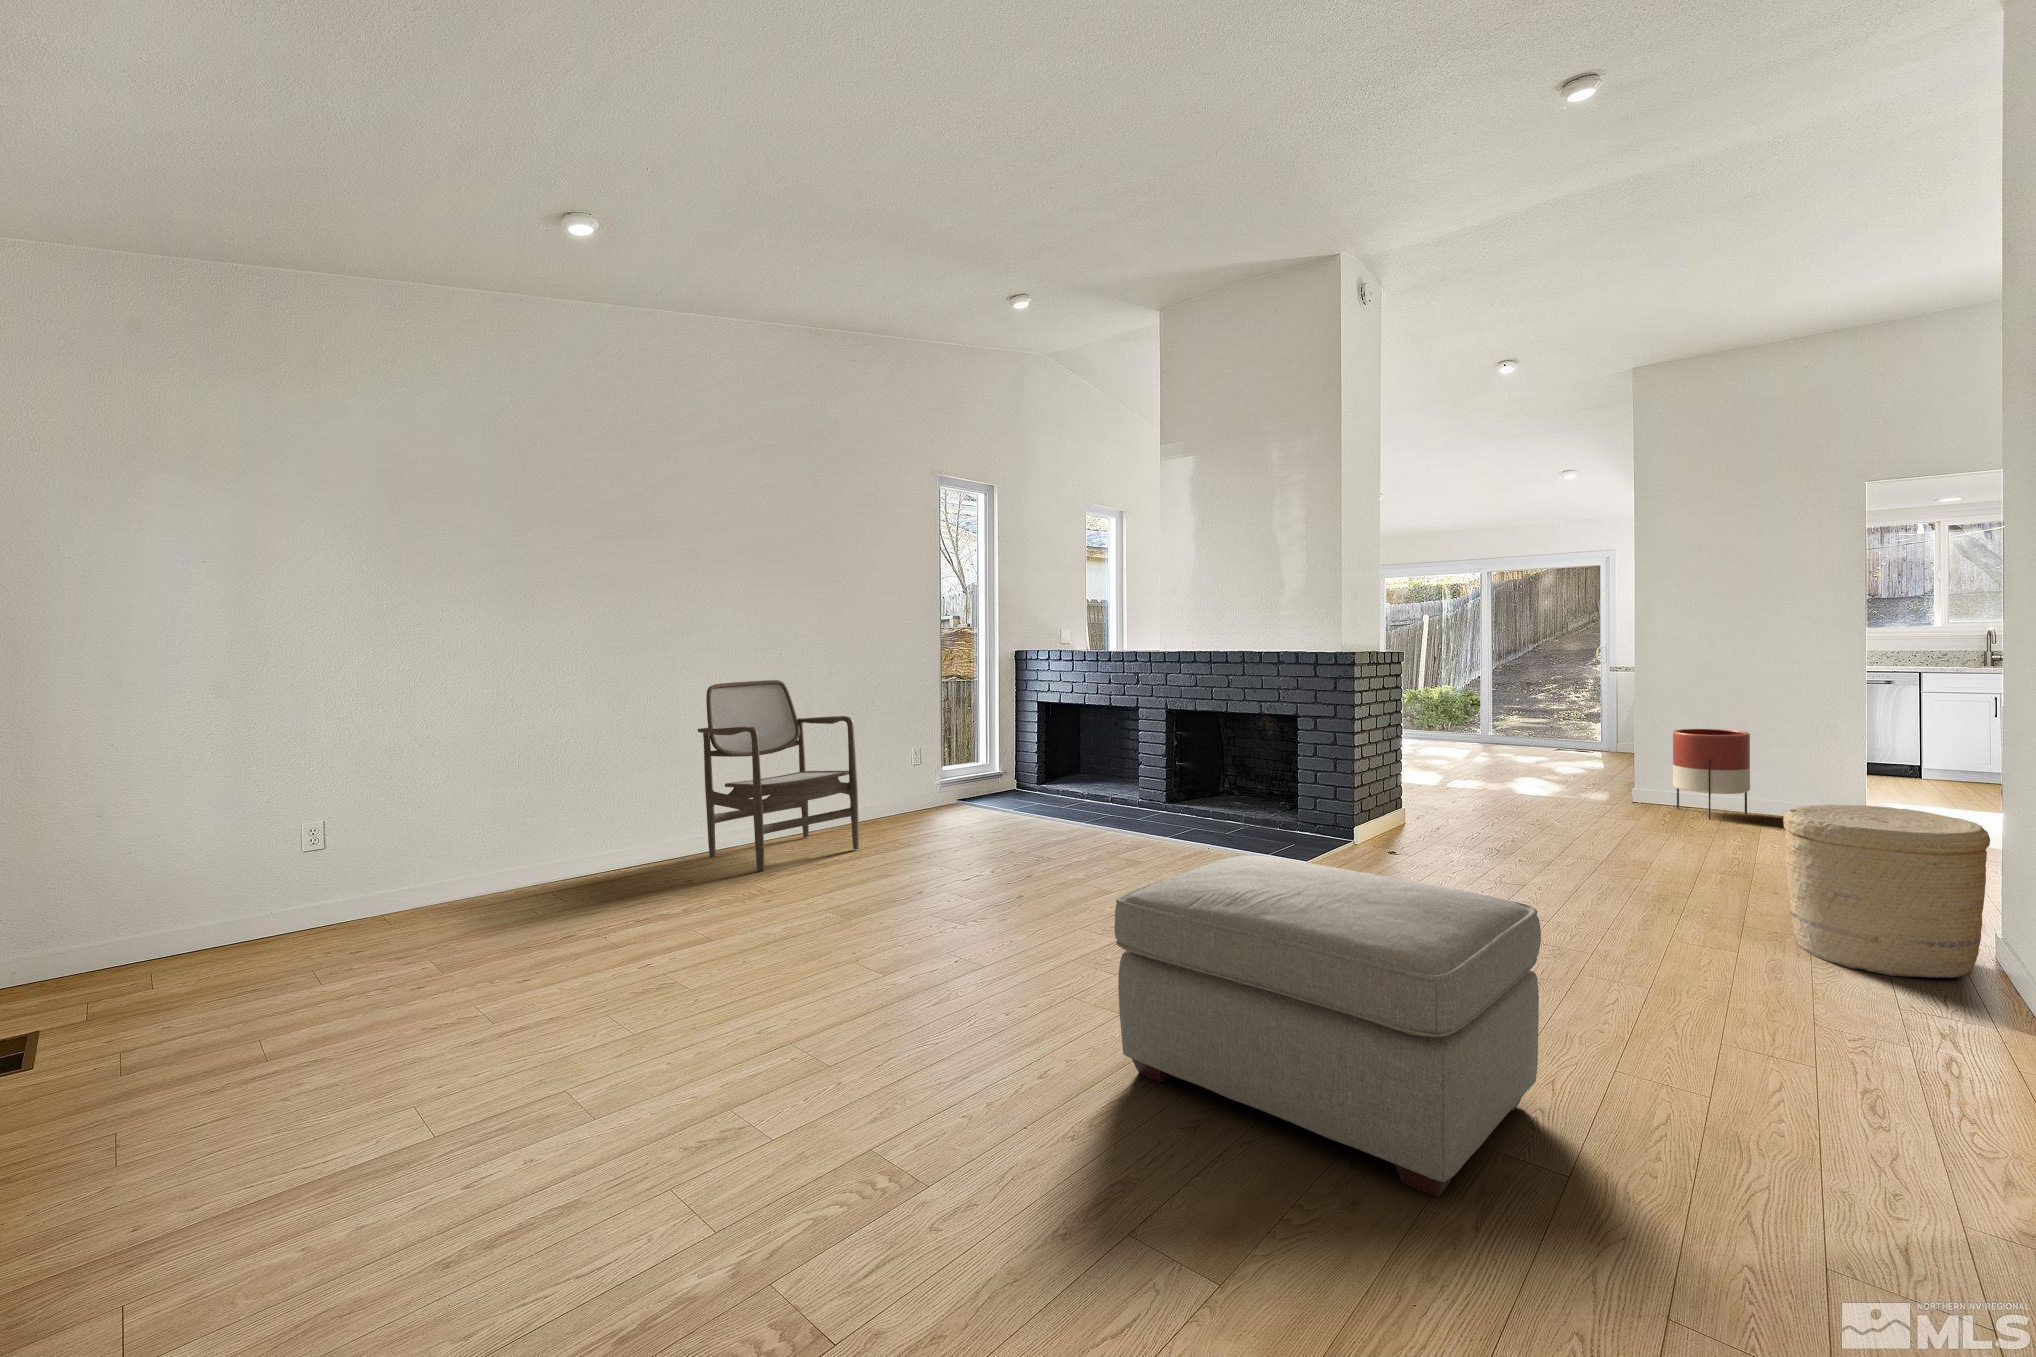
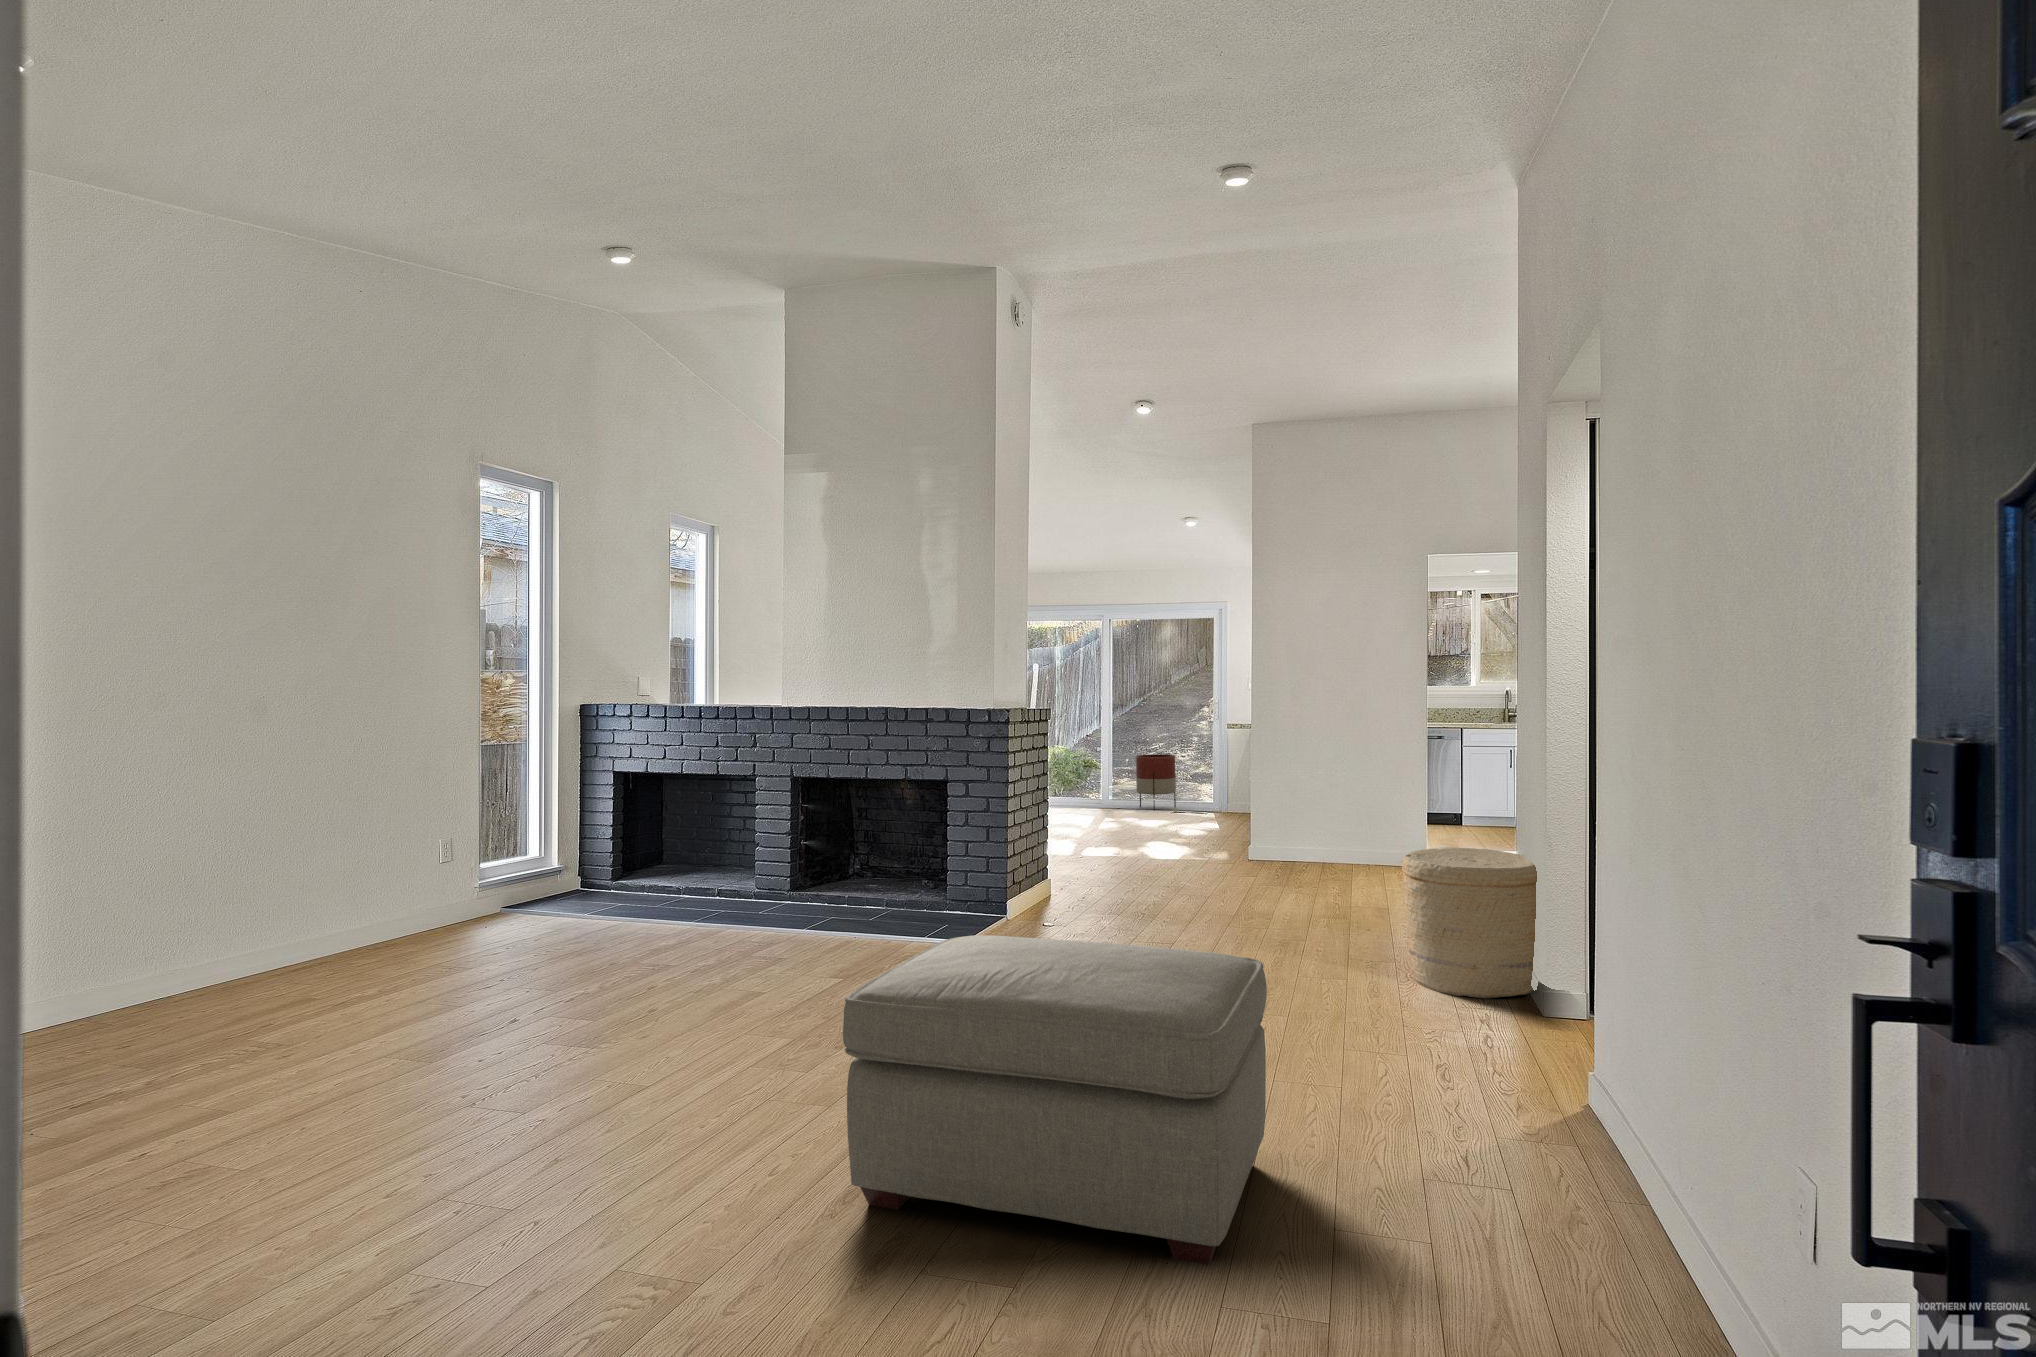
armchair: present [698,680,859,872] -> none [93,746,372,1033]
planter: present [1673,729,1750,819] -> present [1136,754,1176,811]

